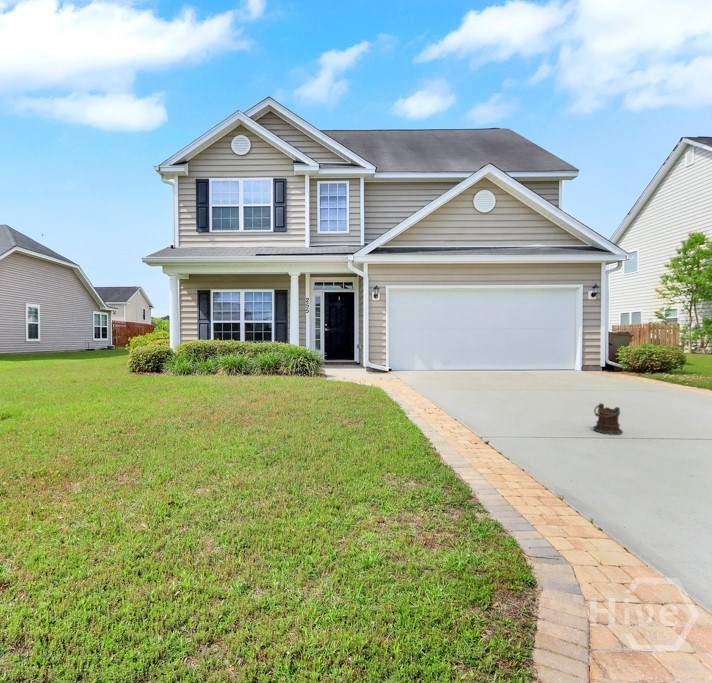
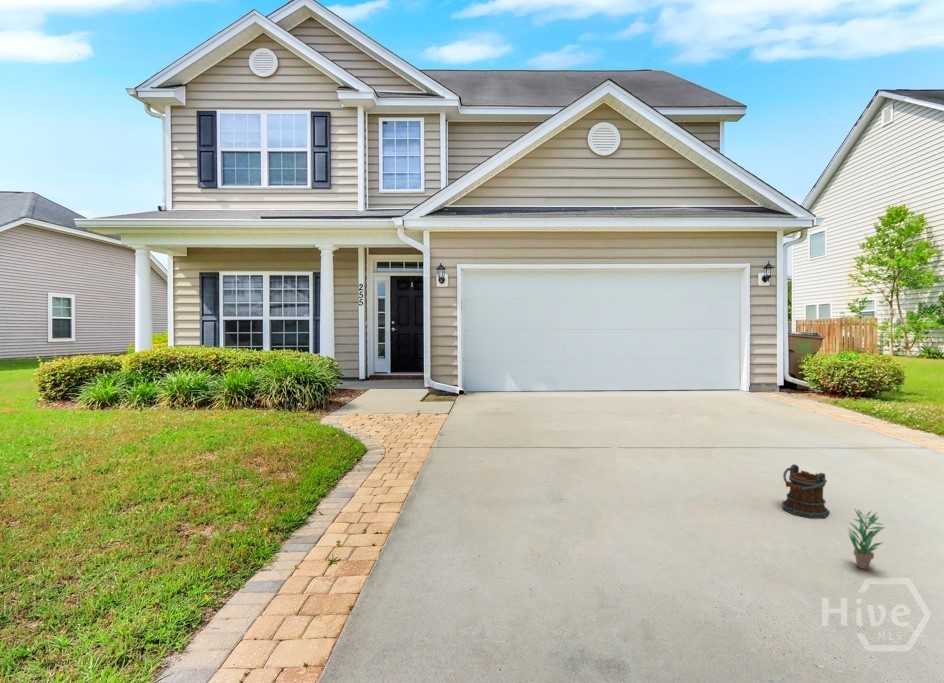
potted plant: none [627,420,650,456] -> present [849,510,884,569]

